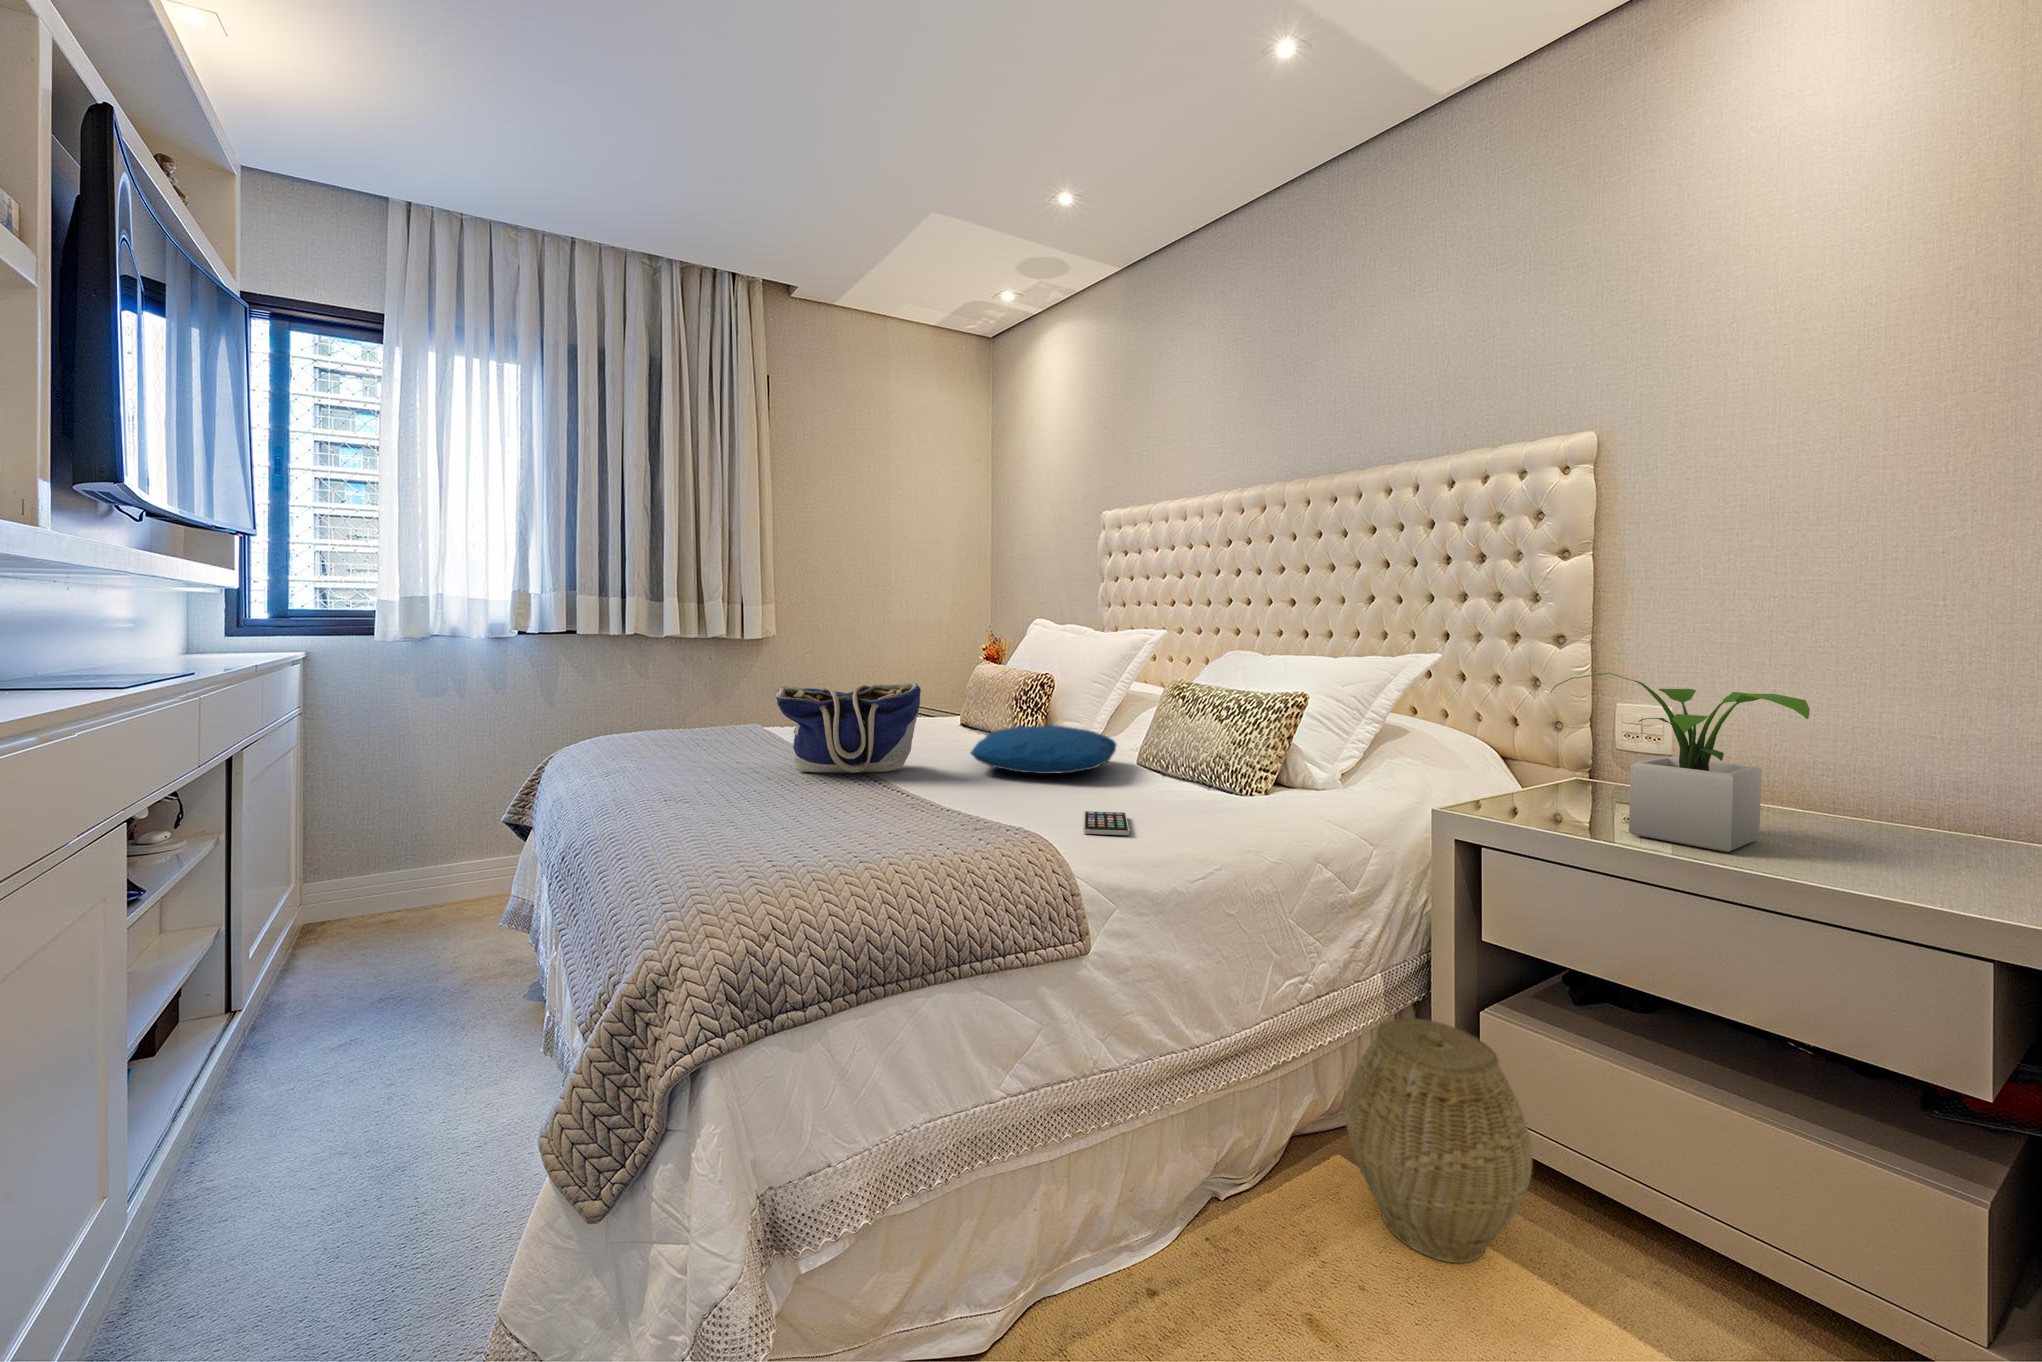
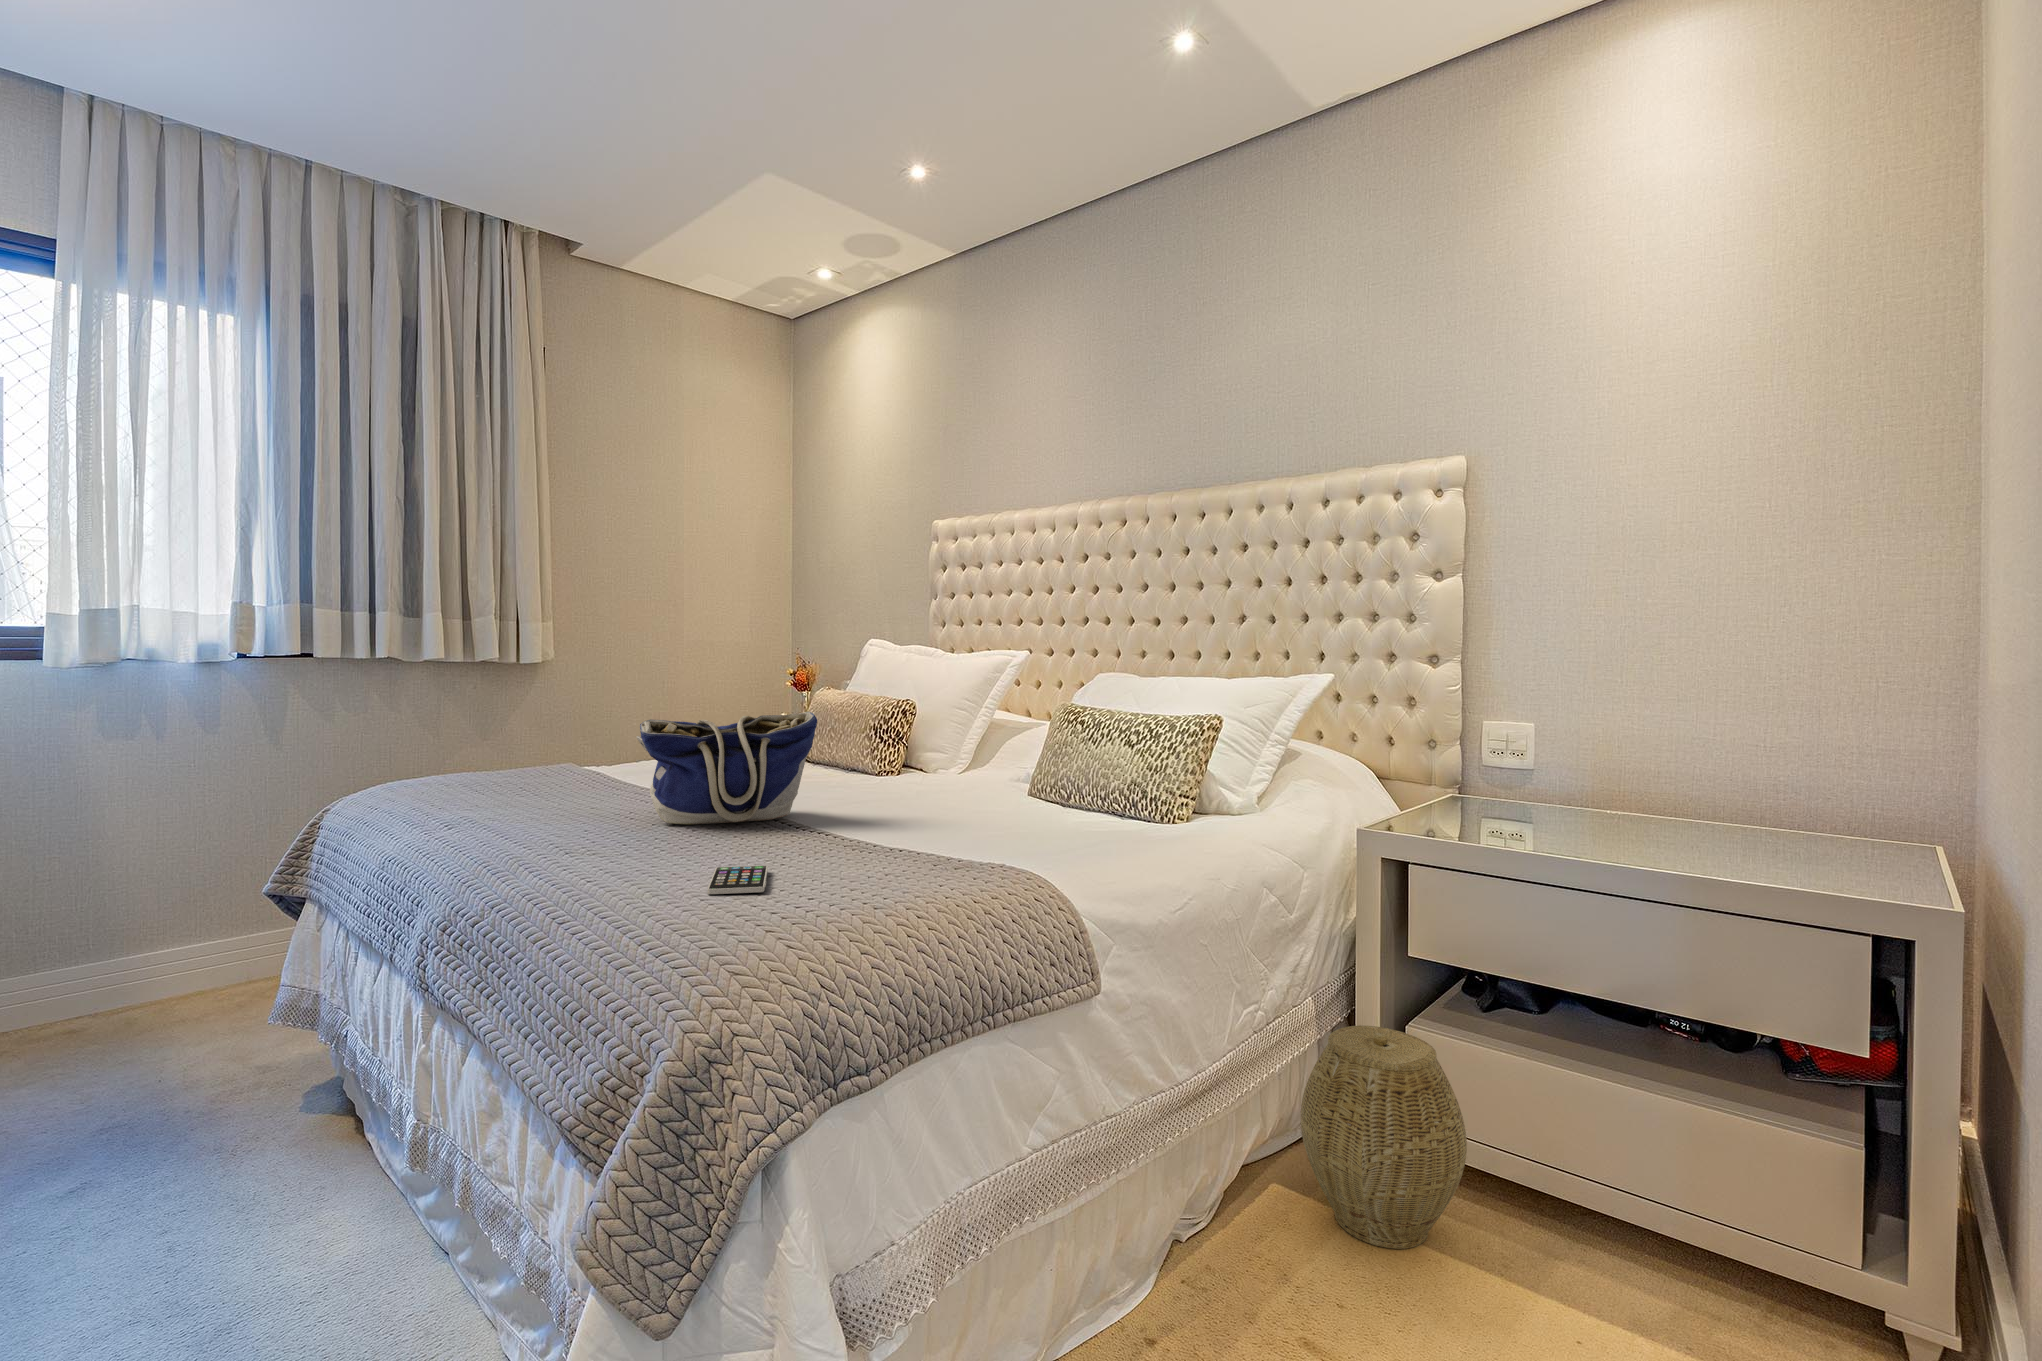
potted plant: present [1551,673,1810,852] -> none [1450,690,1653,843]
pillow: present [971,725,1116,774] -> none [866,758,1025,812]
smartphone: present [1083,811,1130,835] -> present [708,865,768,894]

